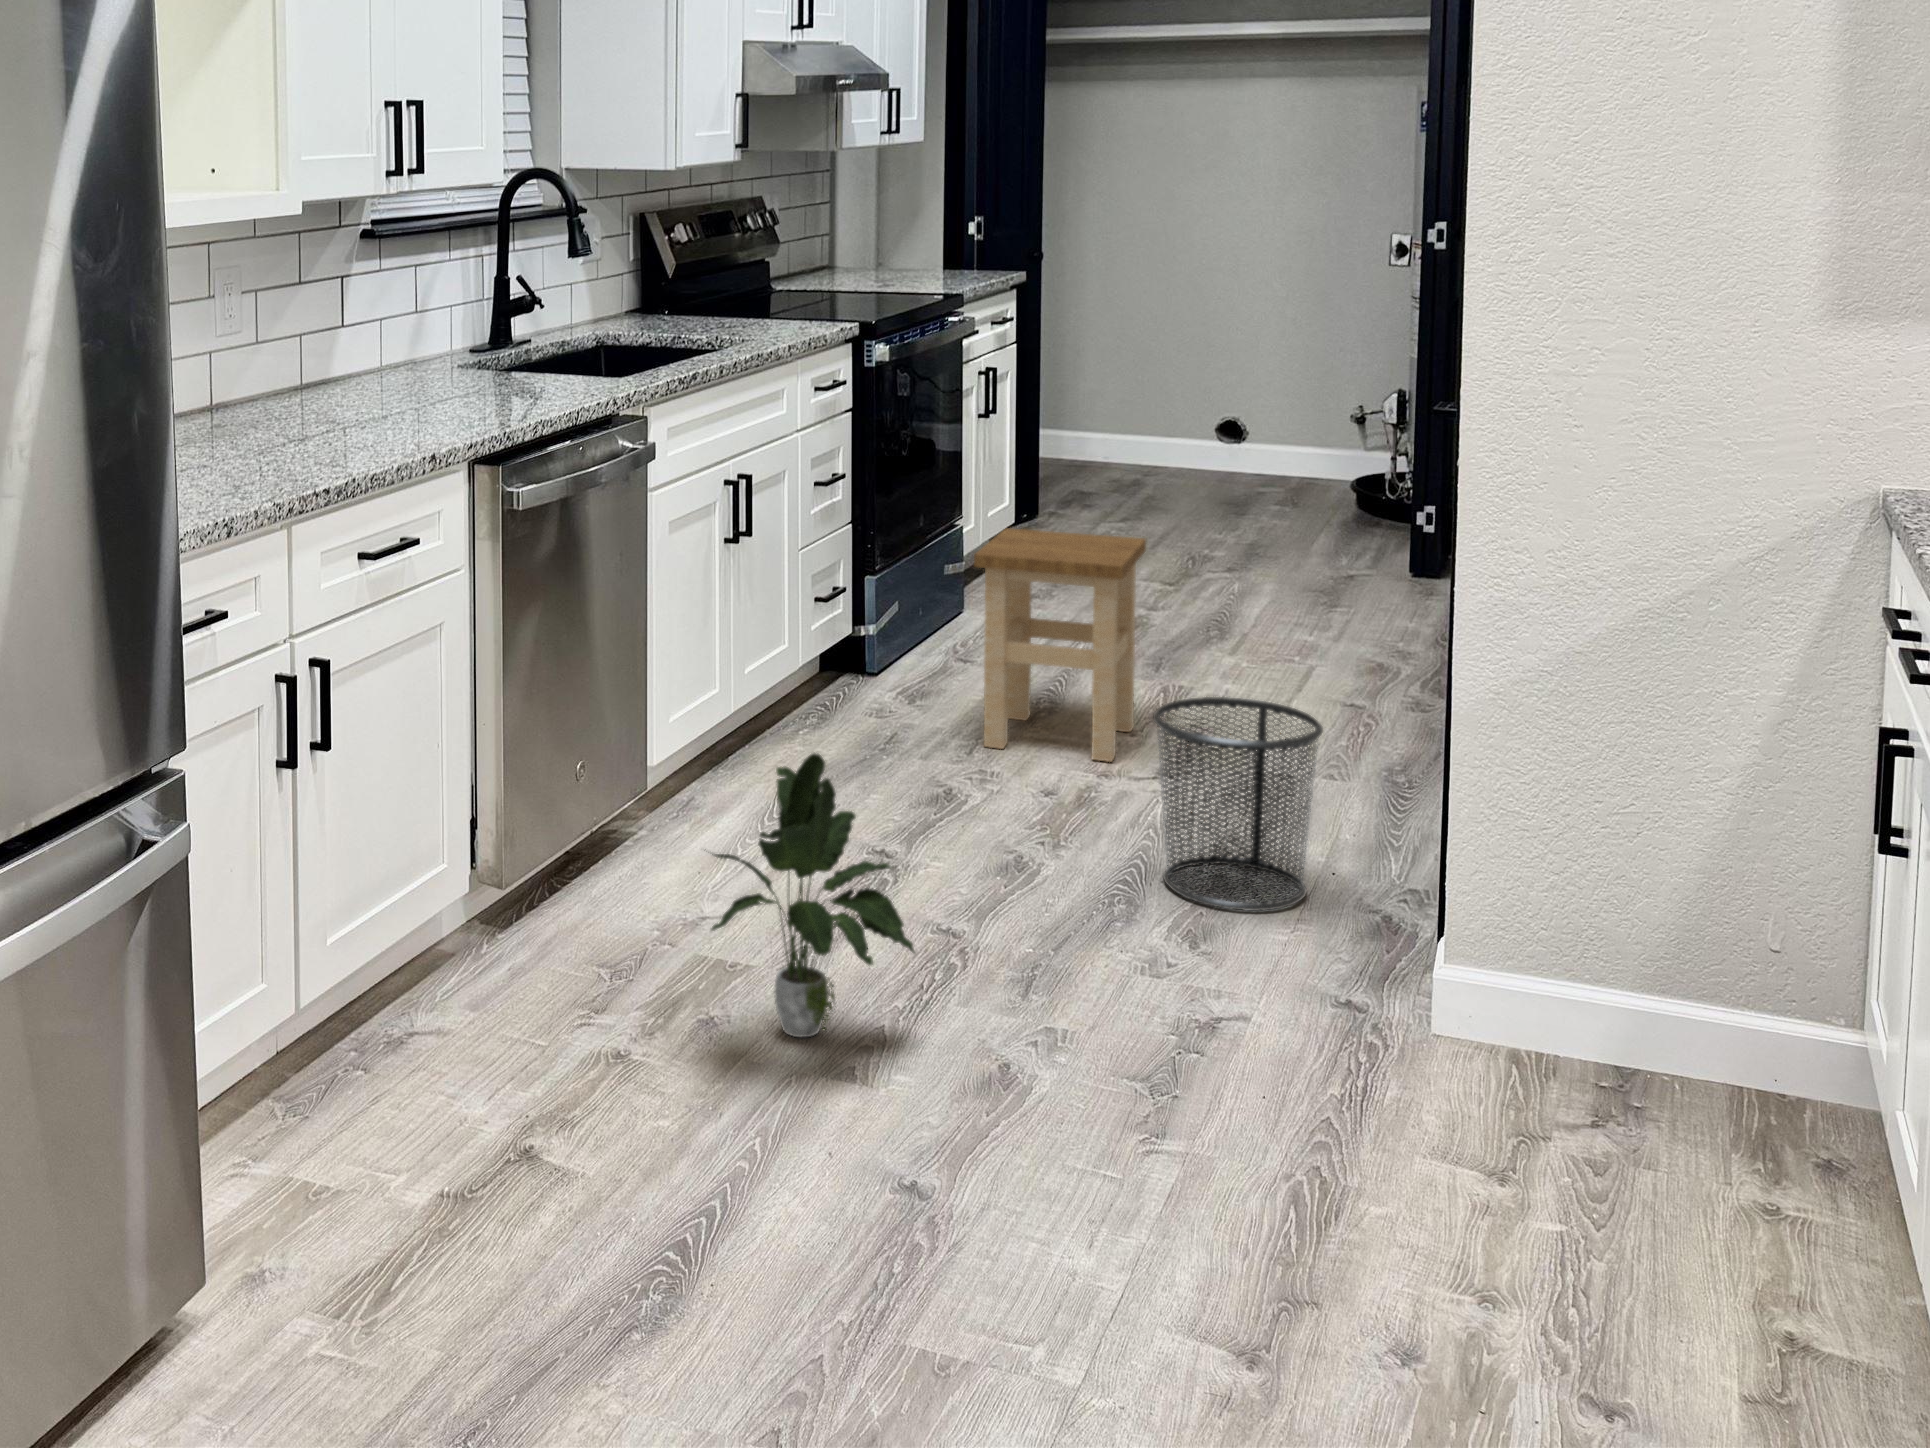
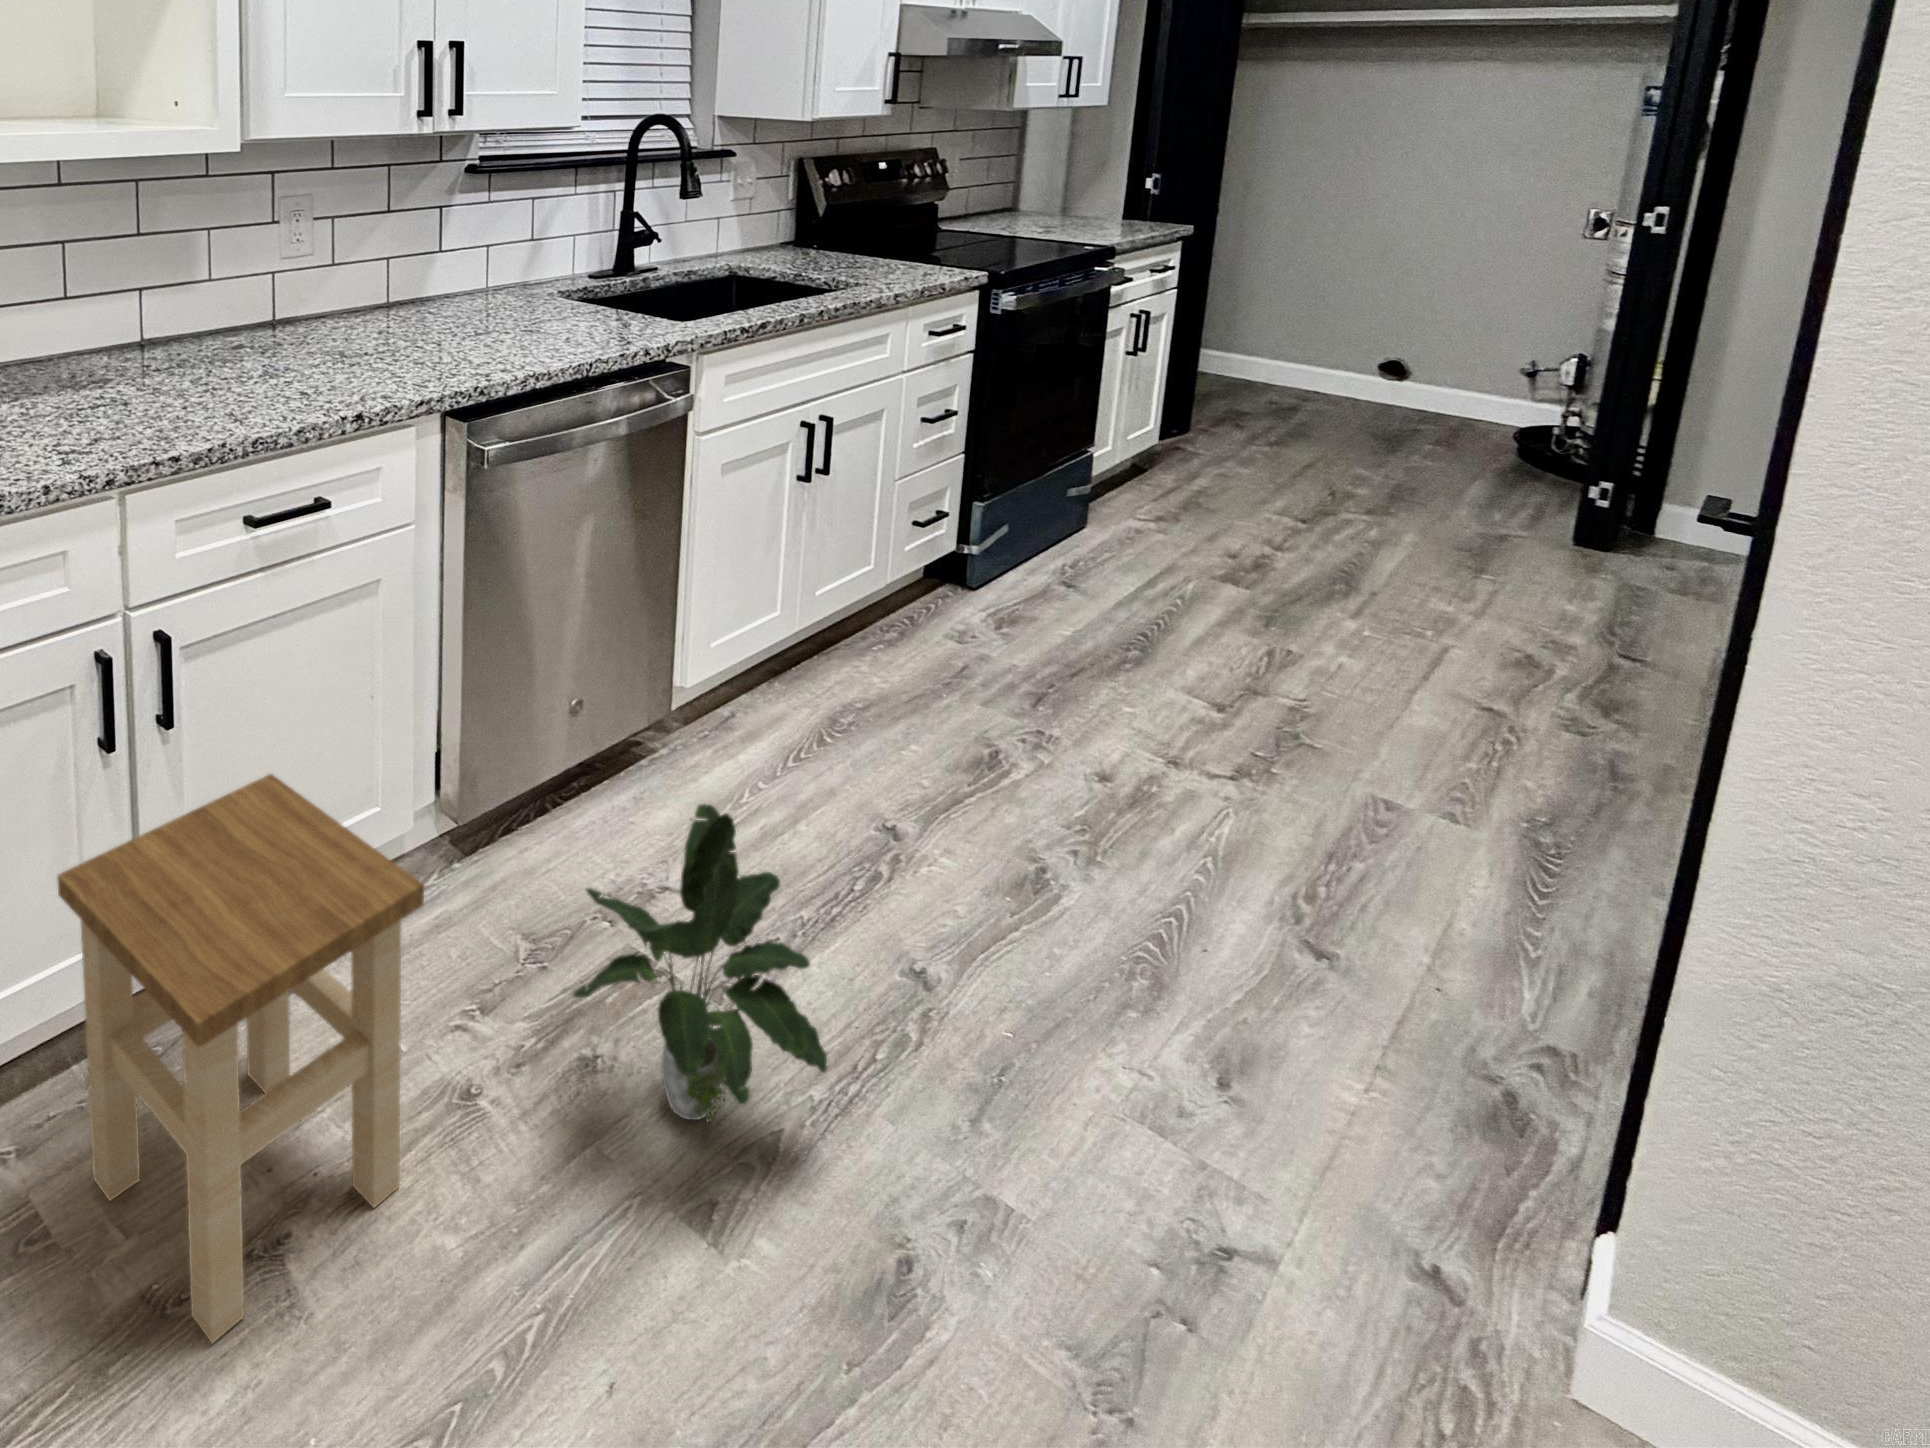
stool: present [974,528,1146,762] -> present [58,774,424,1343]
waste bin: present [1153,697,1323,911] -> none [1211,754,1456,1044]

